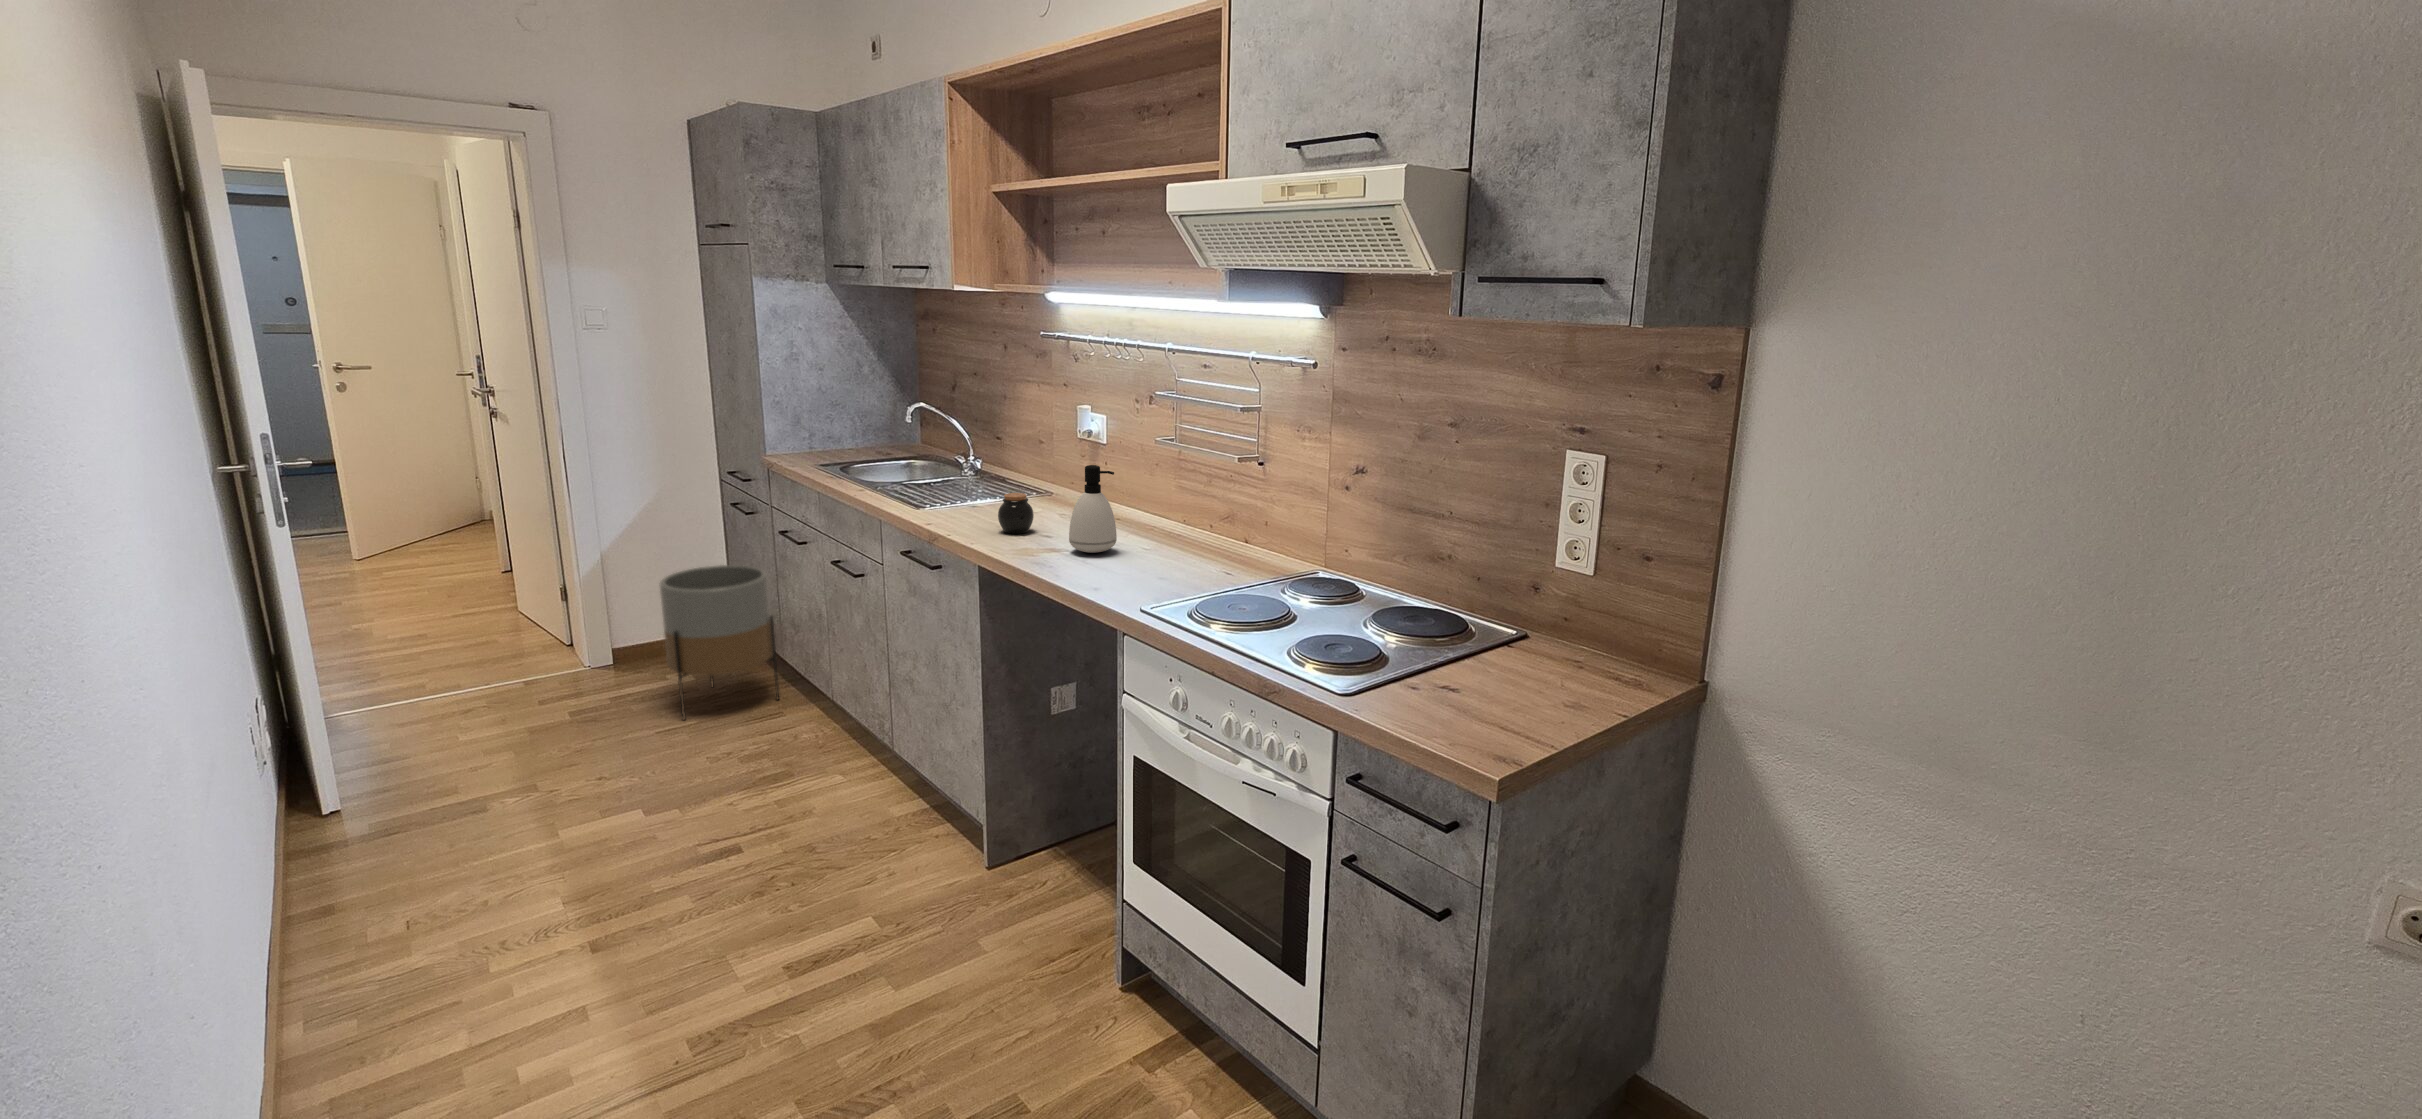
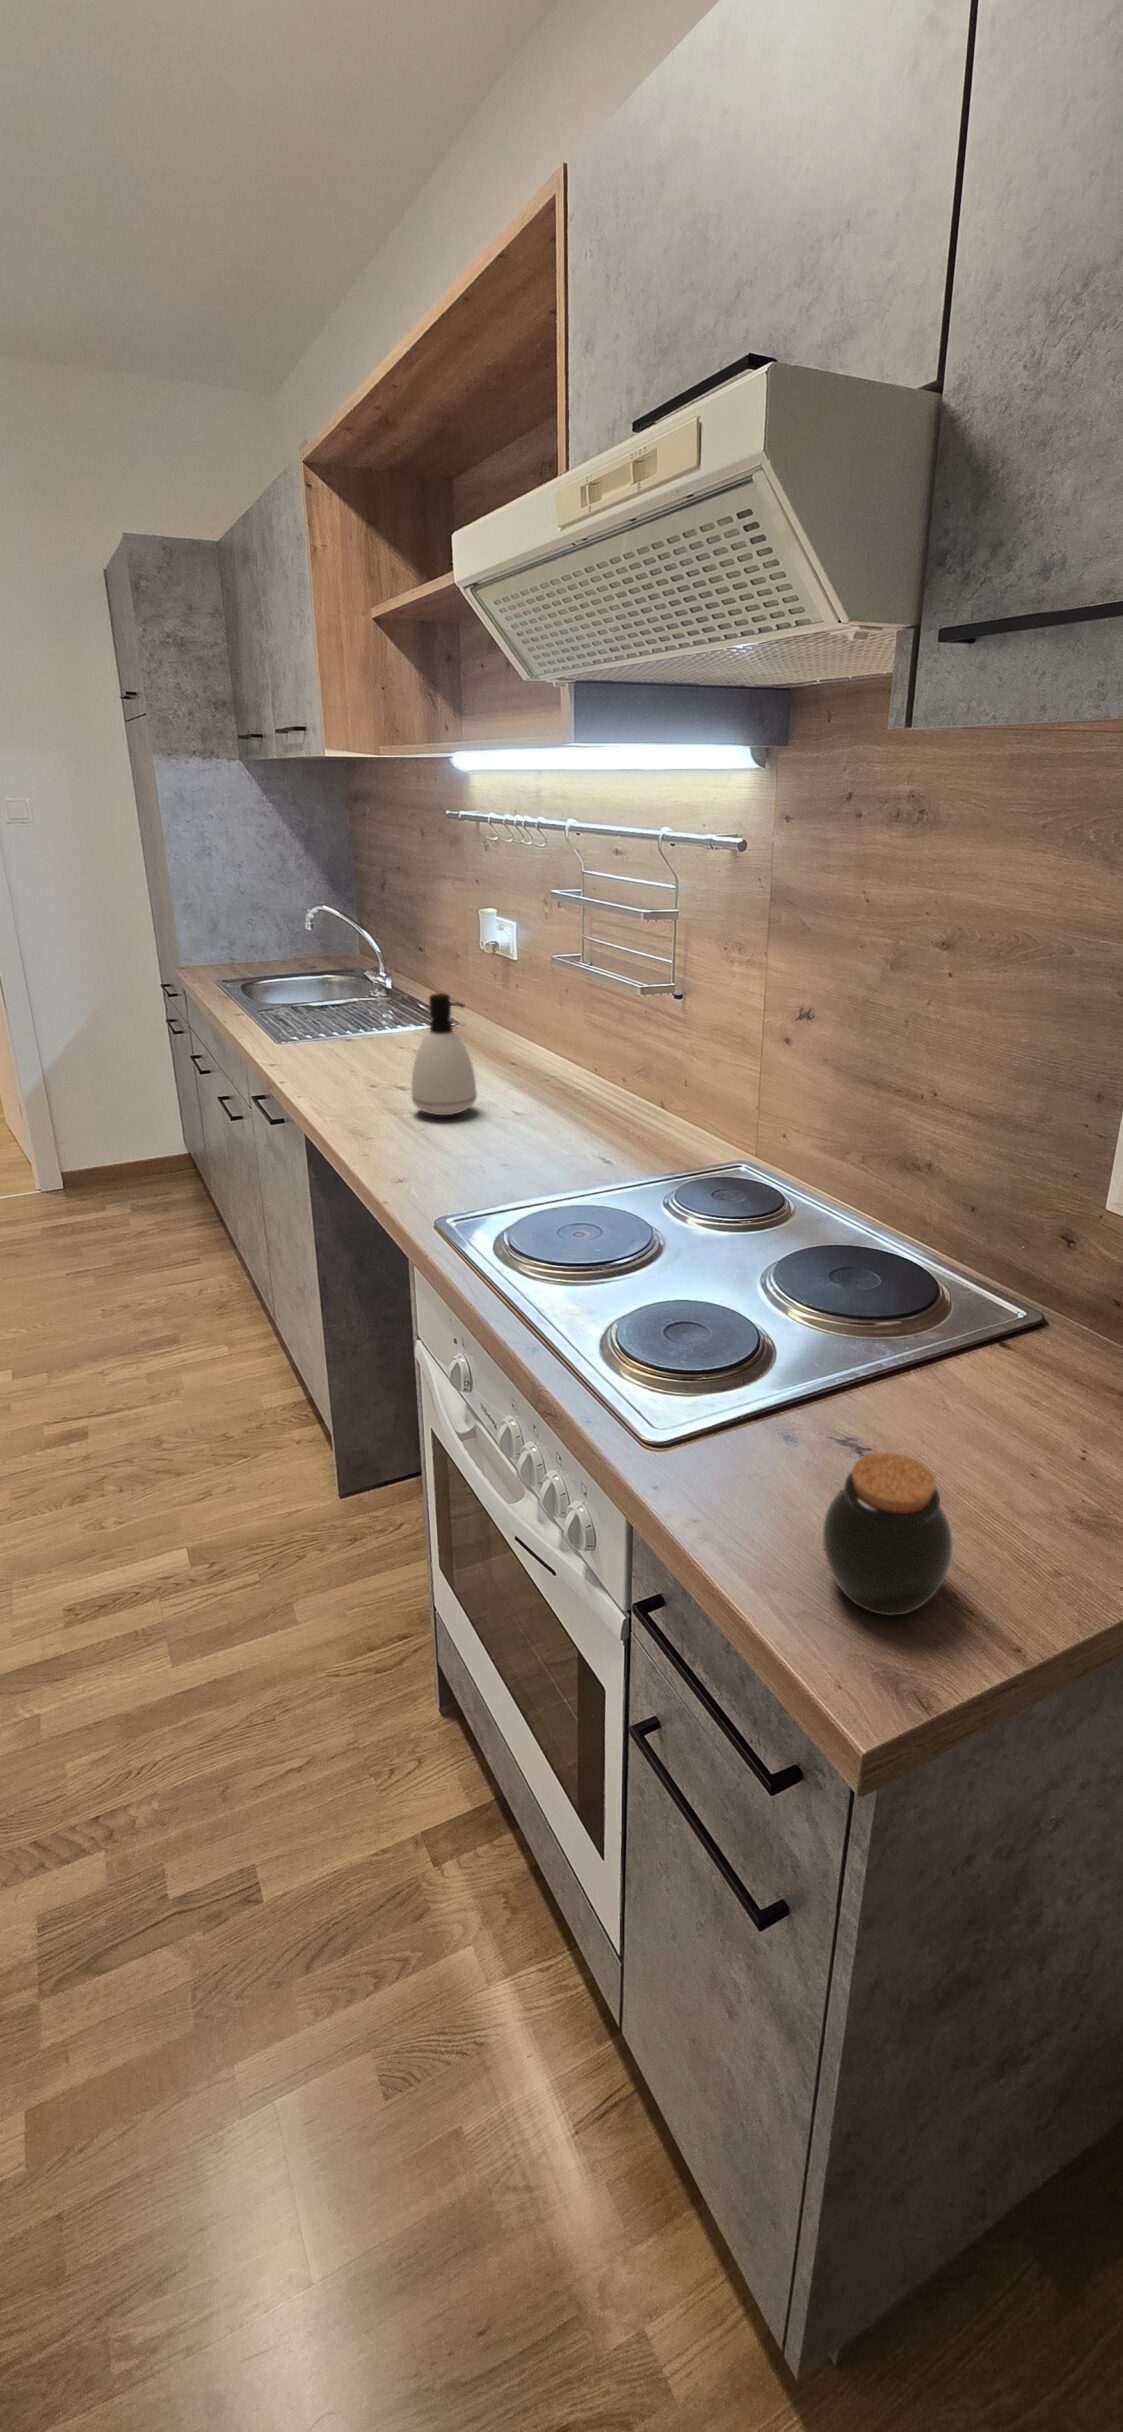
jar: present [998,493,1034,534] -> present [823,1453,953,1615]
planter: present [660,565,779,720] -> none [78,1089,209,1258]

